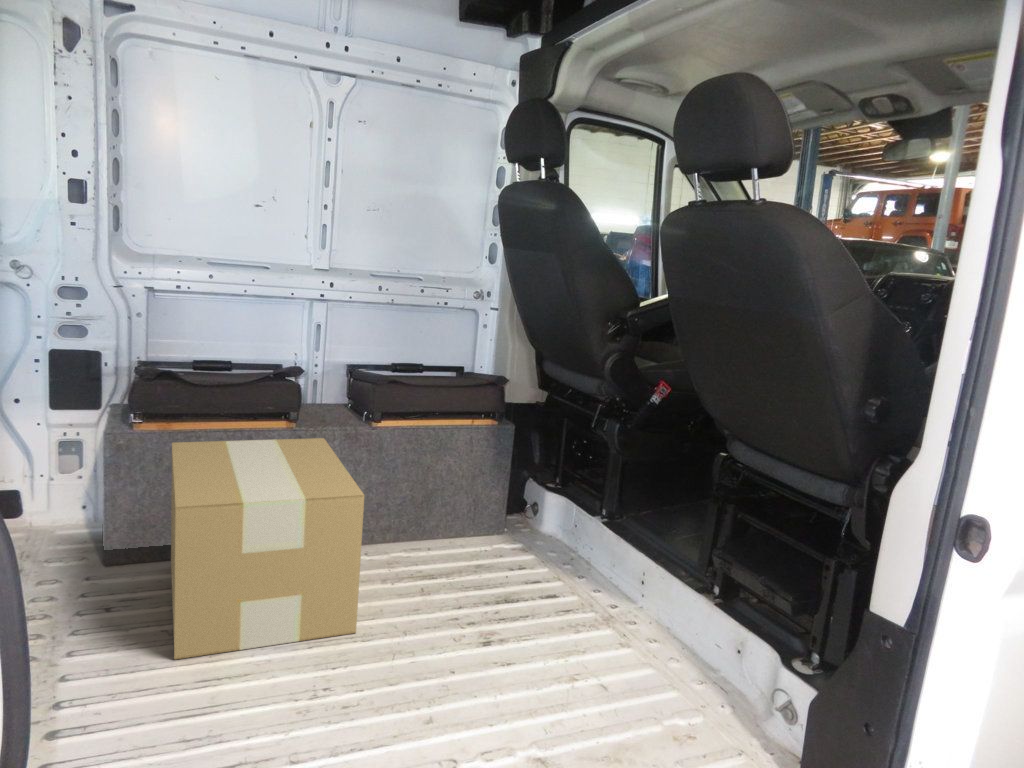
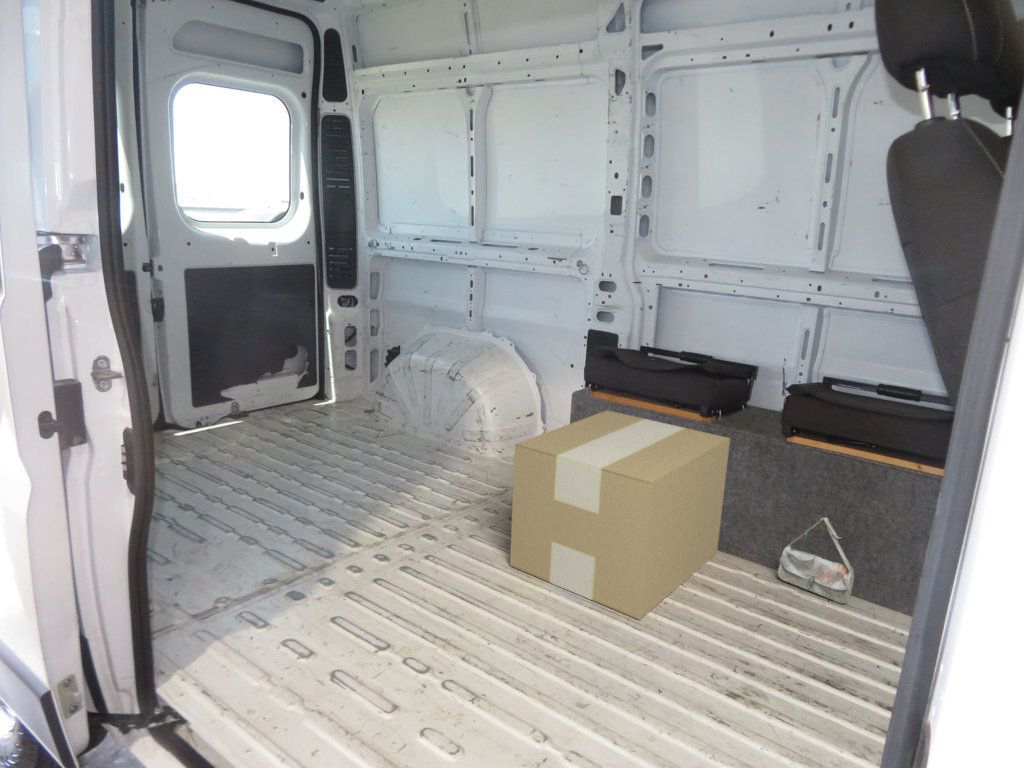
bag: none [383,483,446,549] -> present [778,517,854,604]

